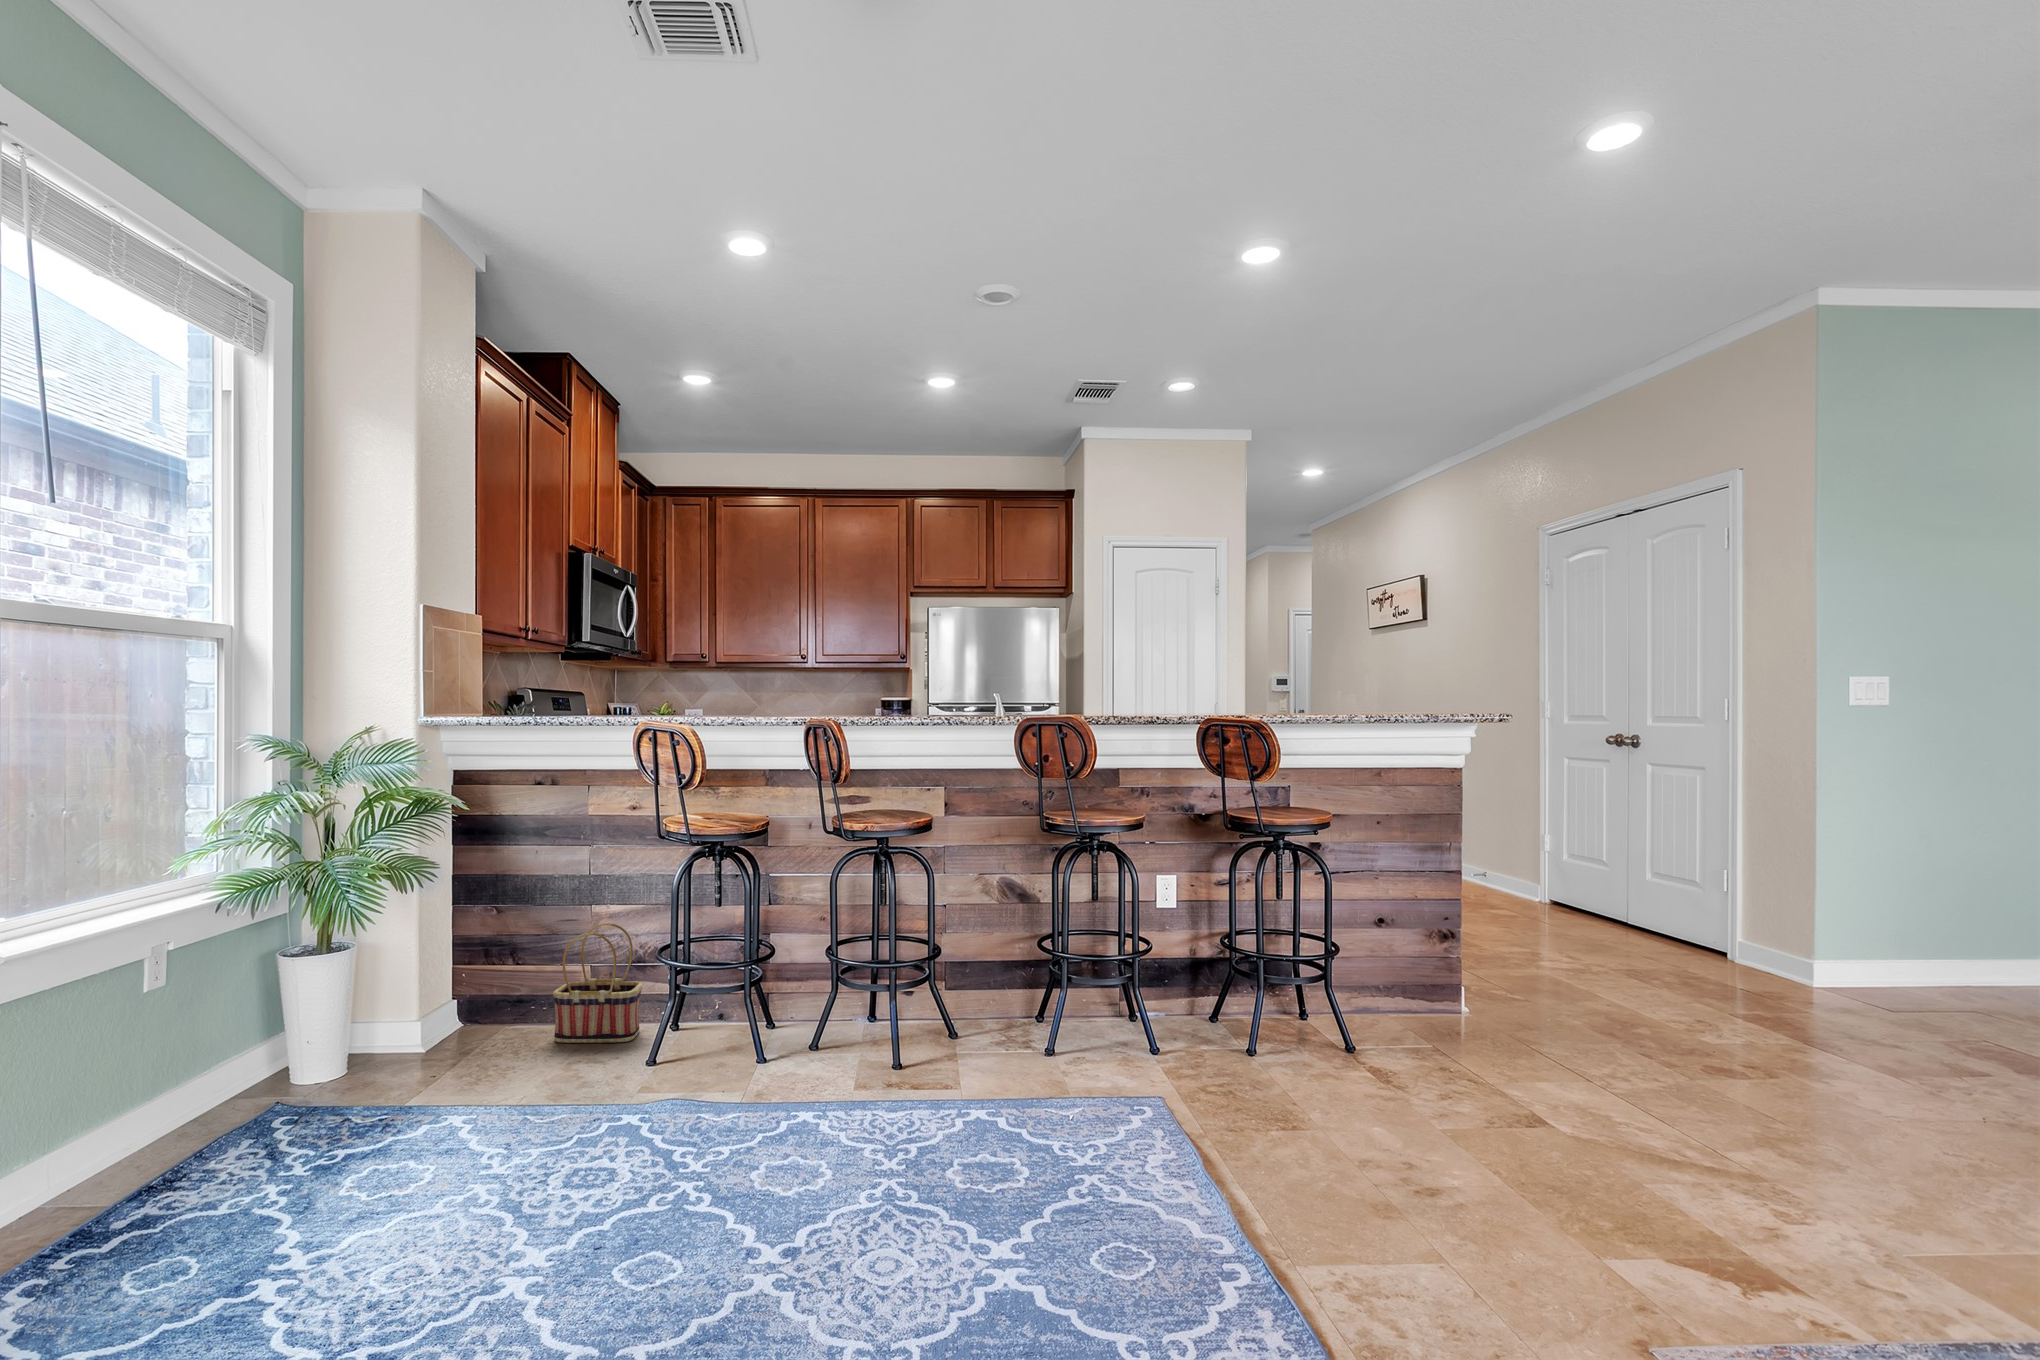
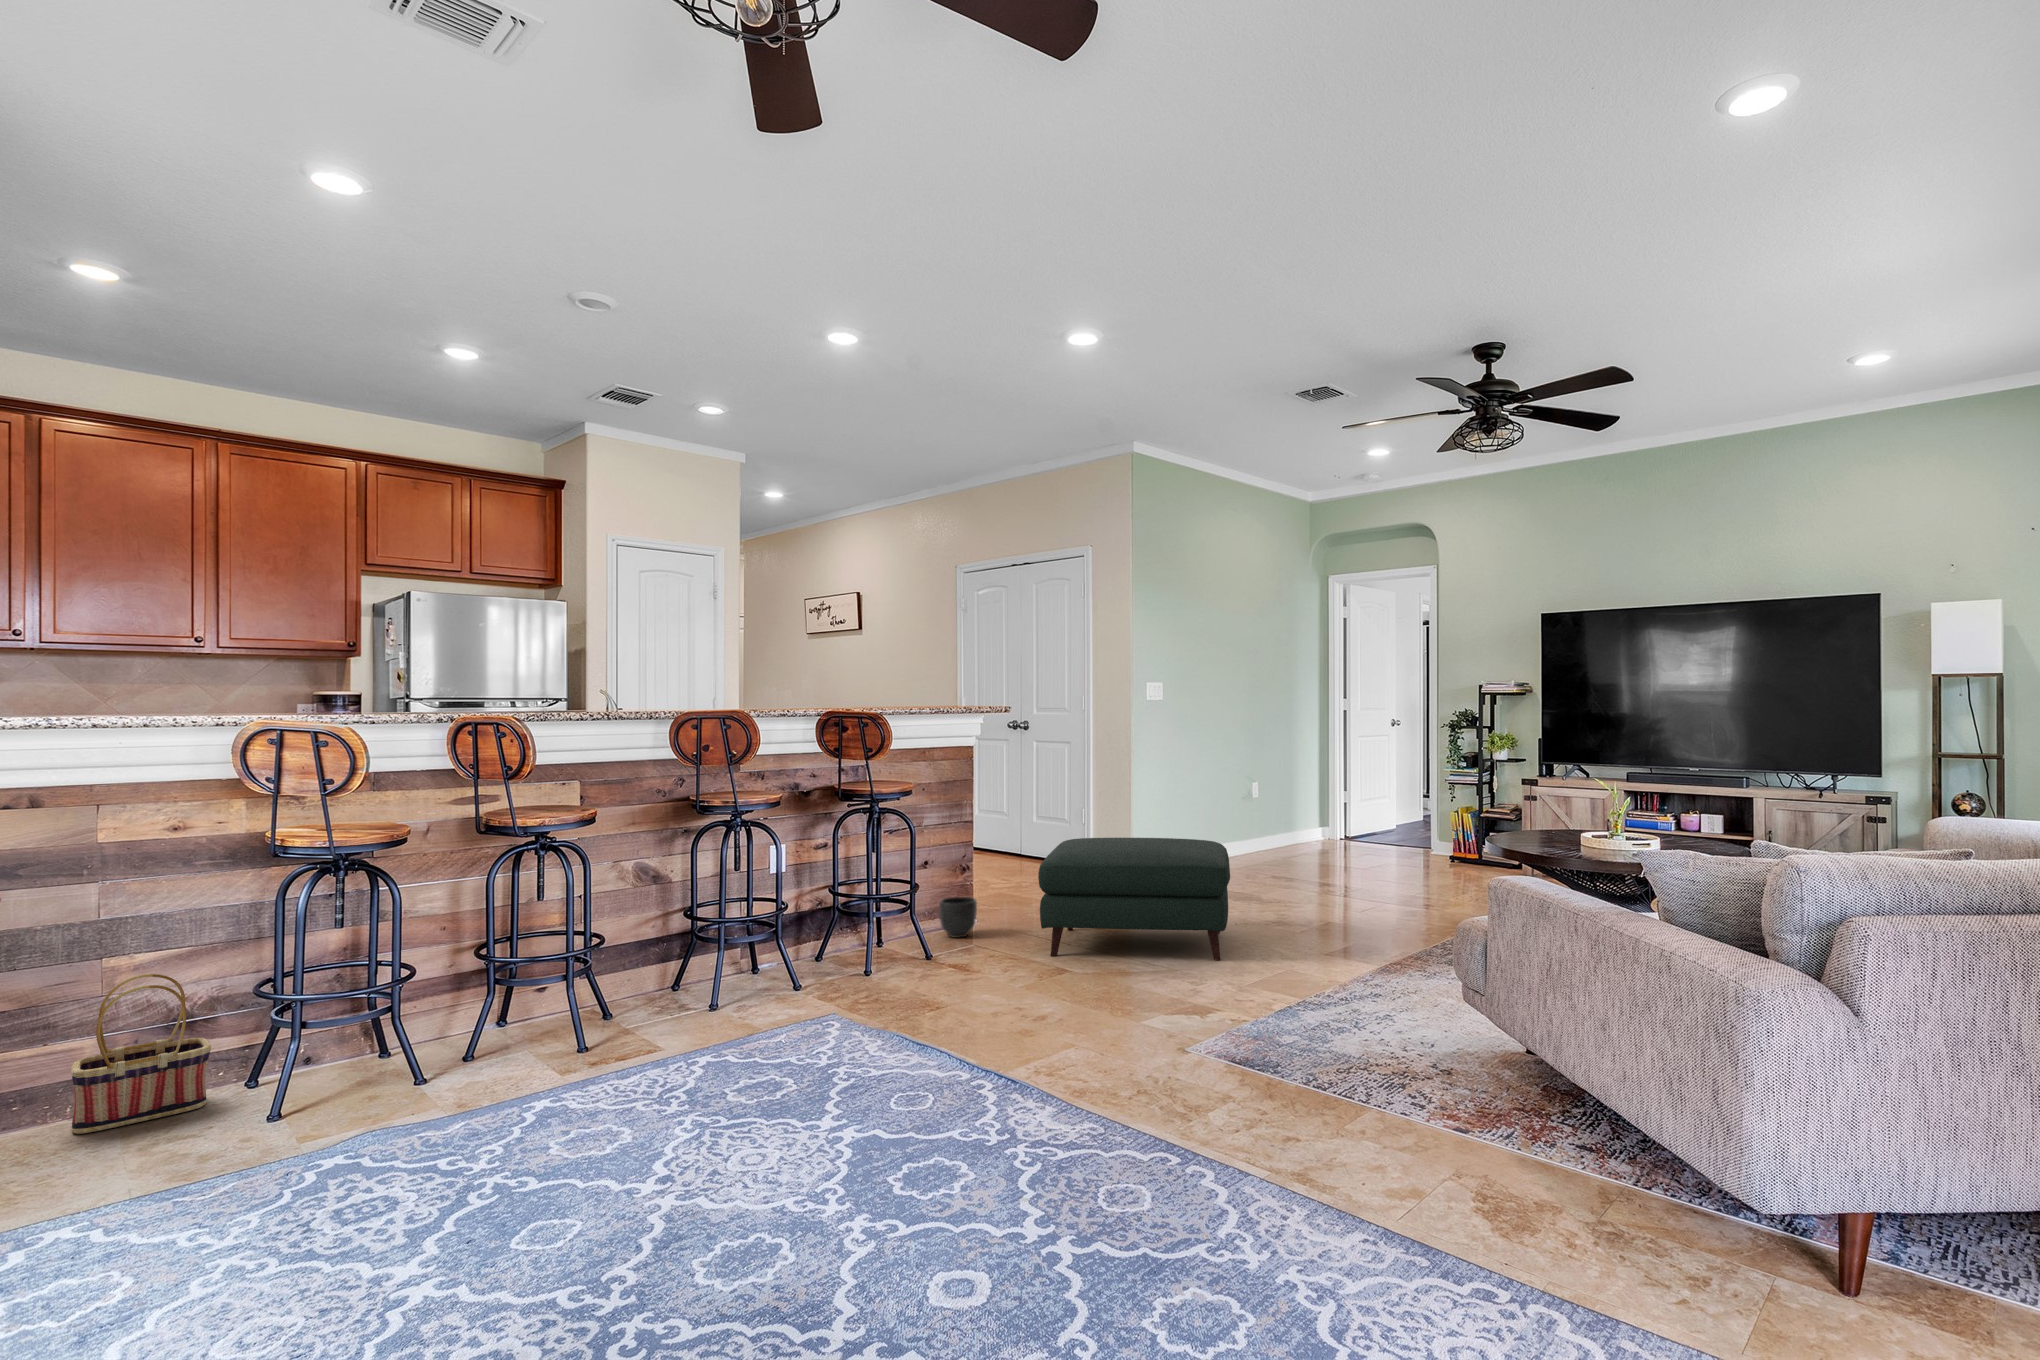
ottoman: none [1510,918,1927,1180] -> present [1038,838,1230,960]
planter: none [1394,972,1450,1031] -> present [939,897,977,938]

